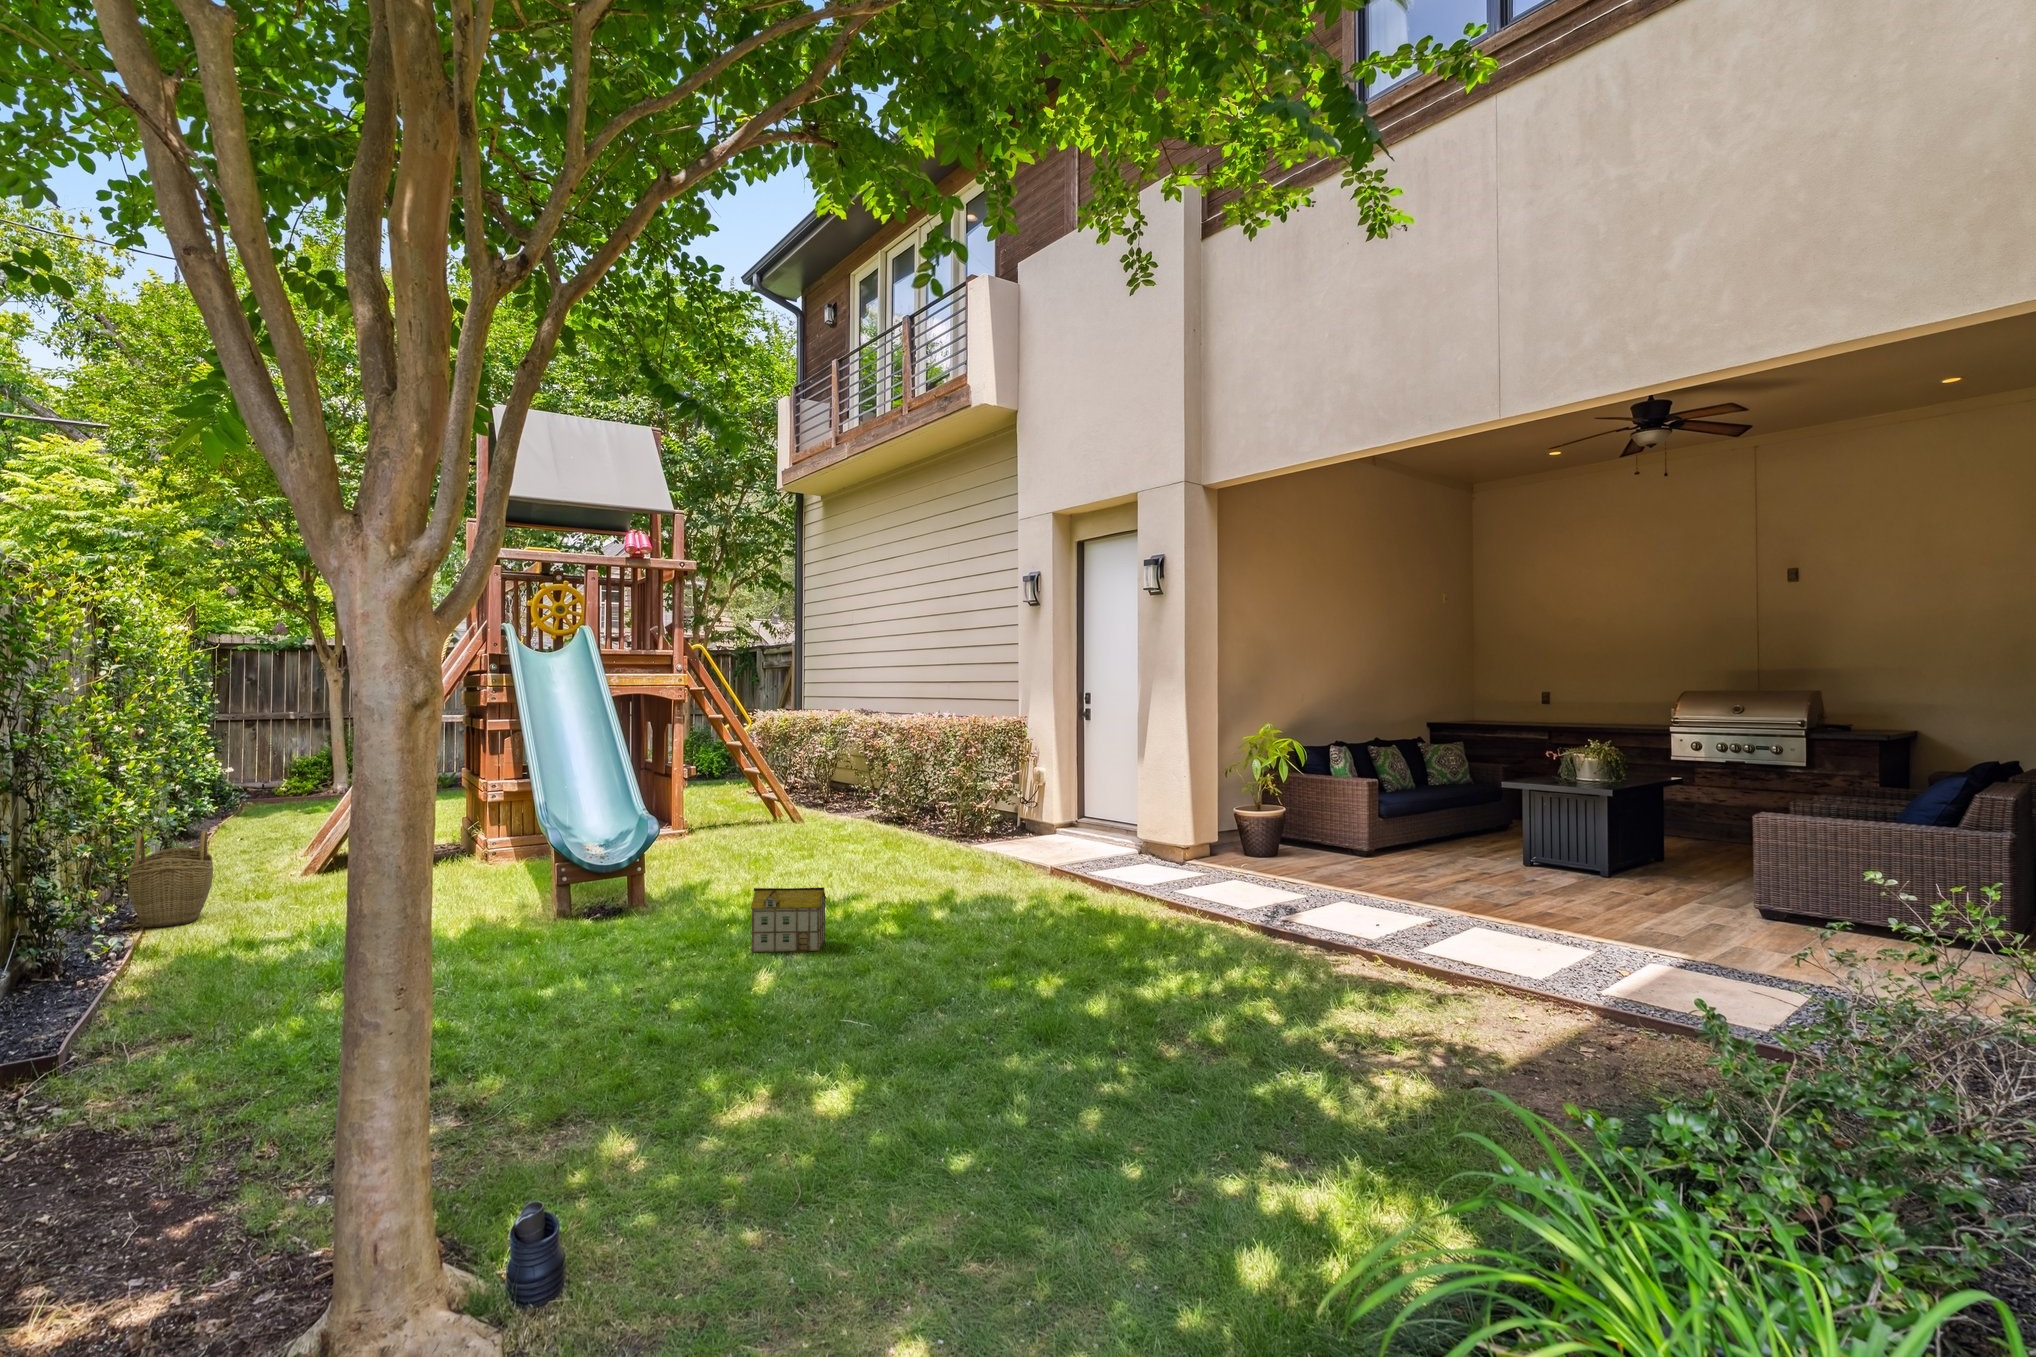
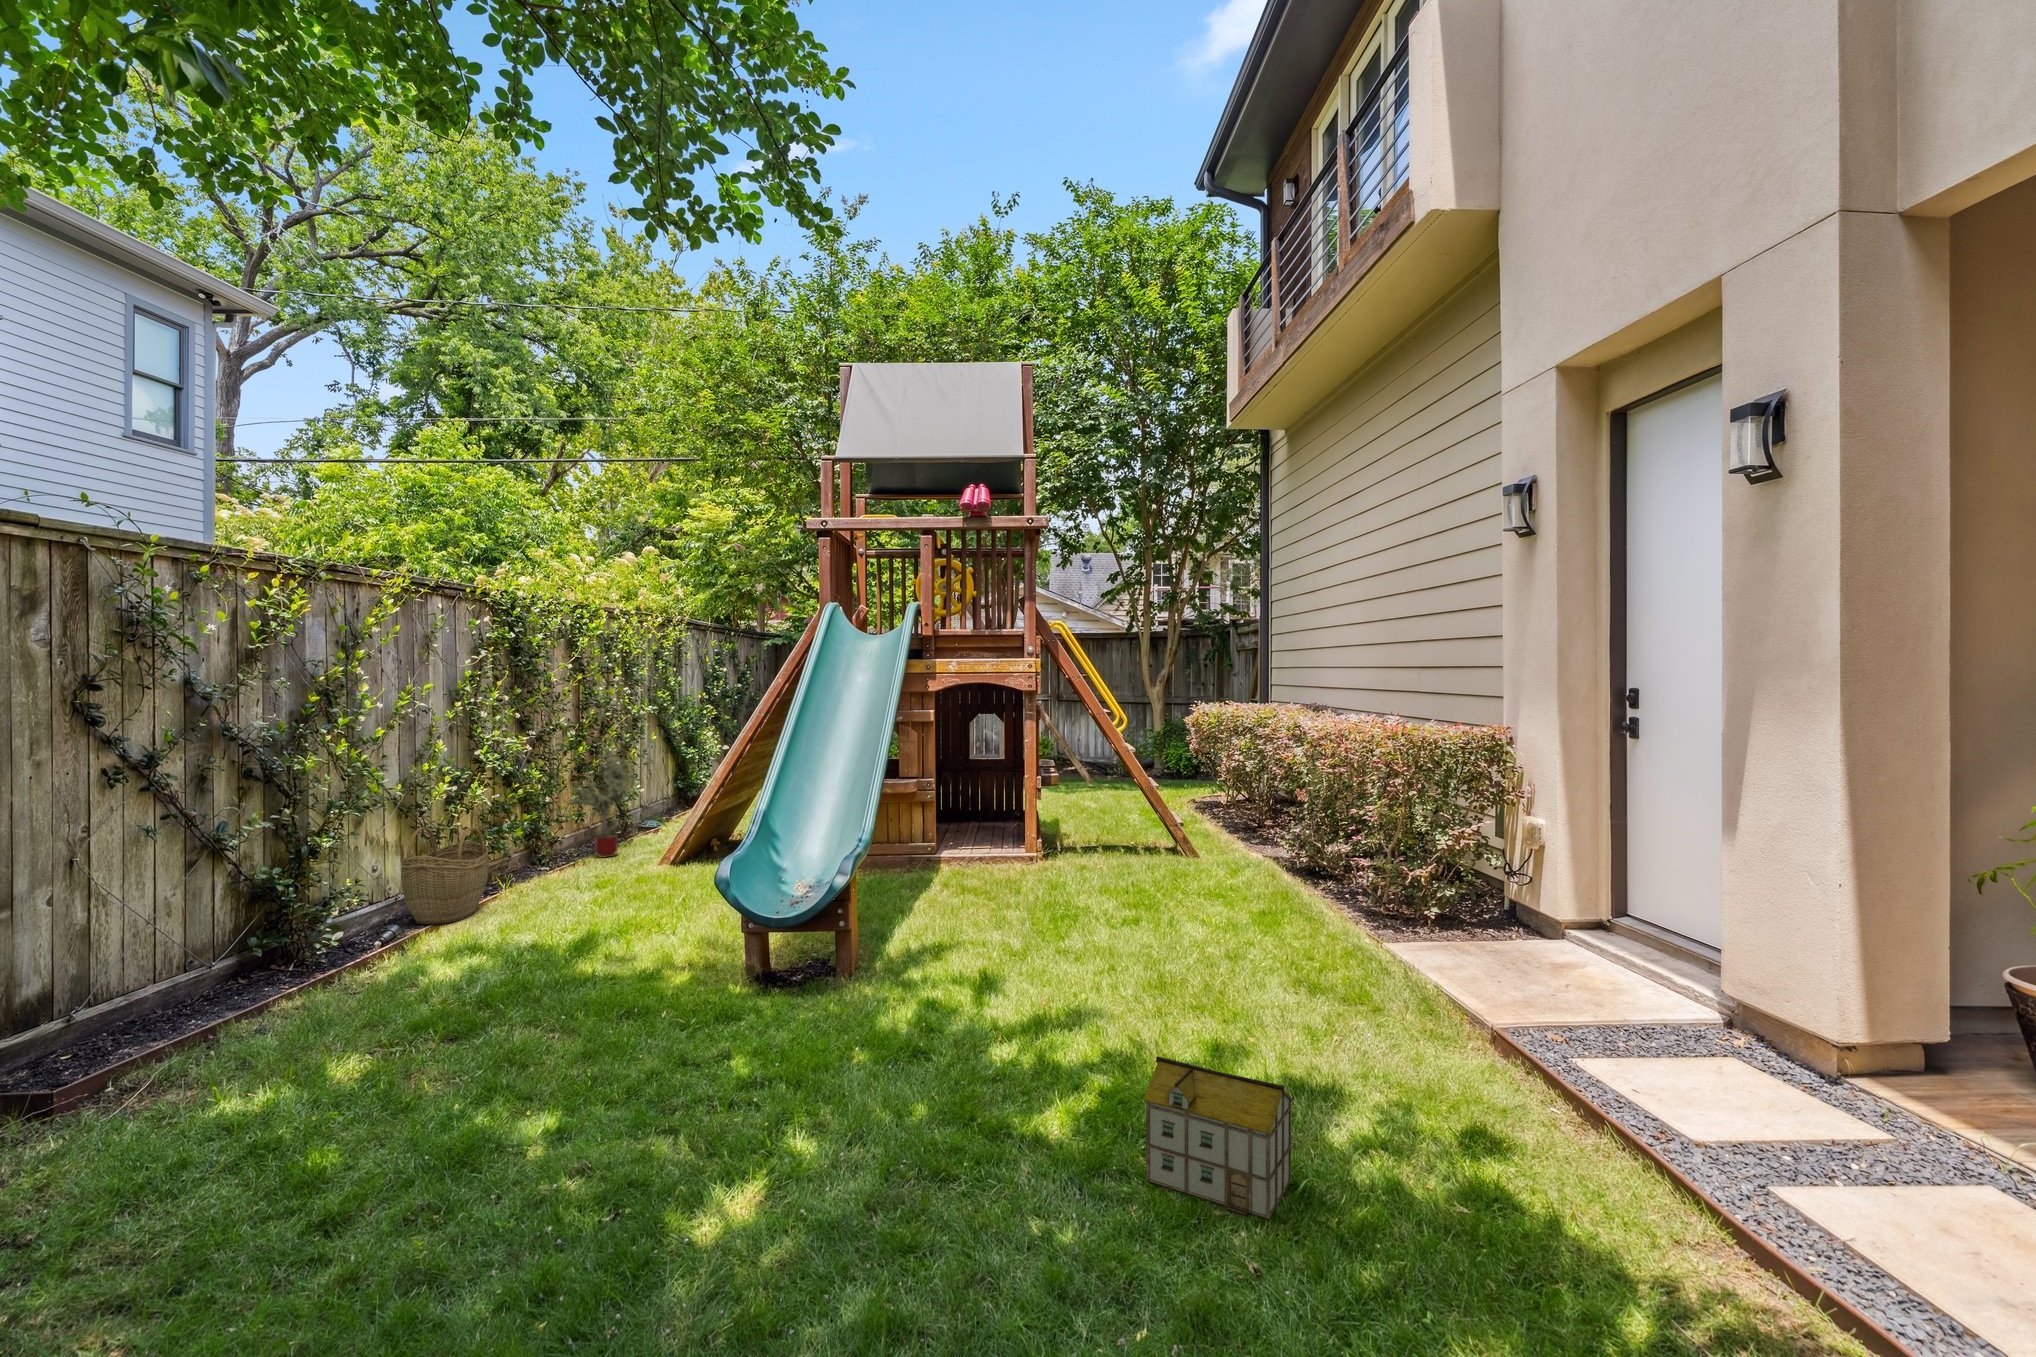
potted tree: none [187,759,266,872] -> present [572,748,631,857]
toy house: present [751,887,826,952] -> present [1143,1056,1294,1219]

